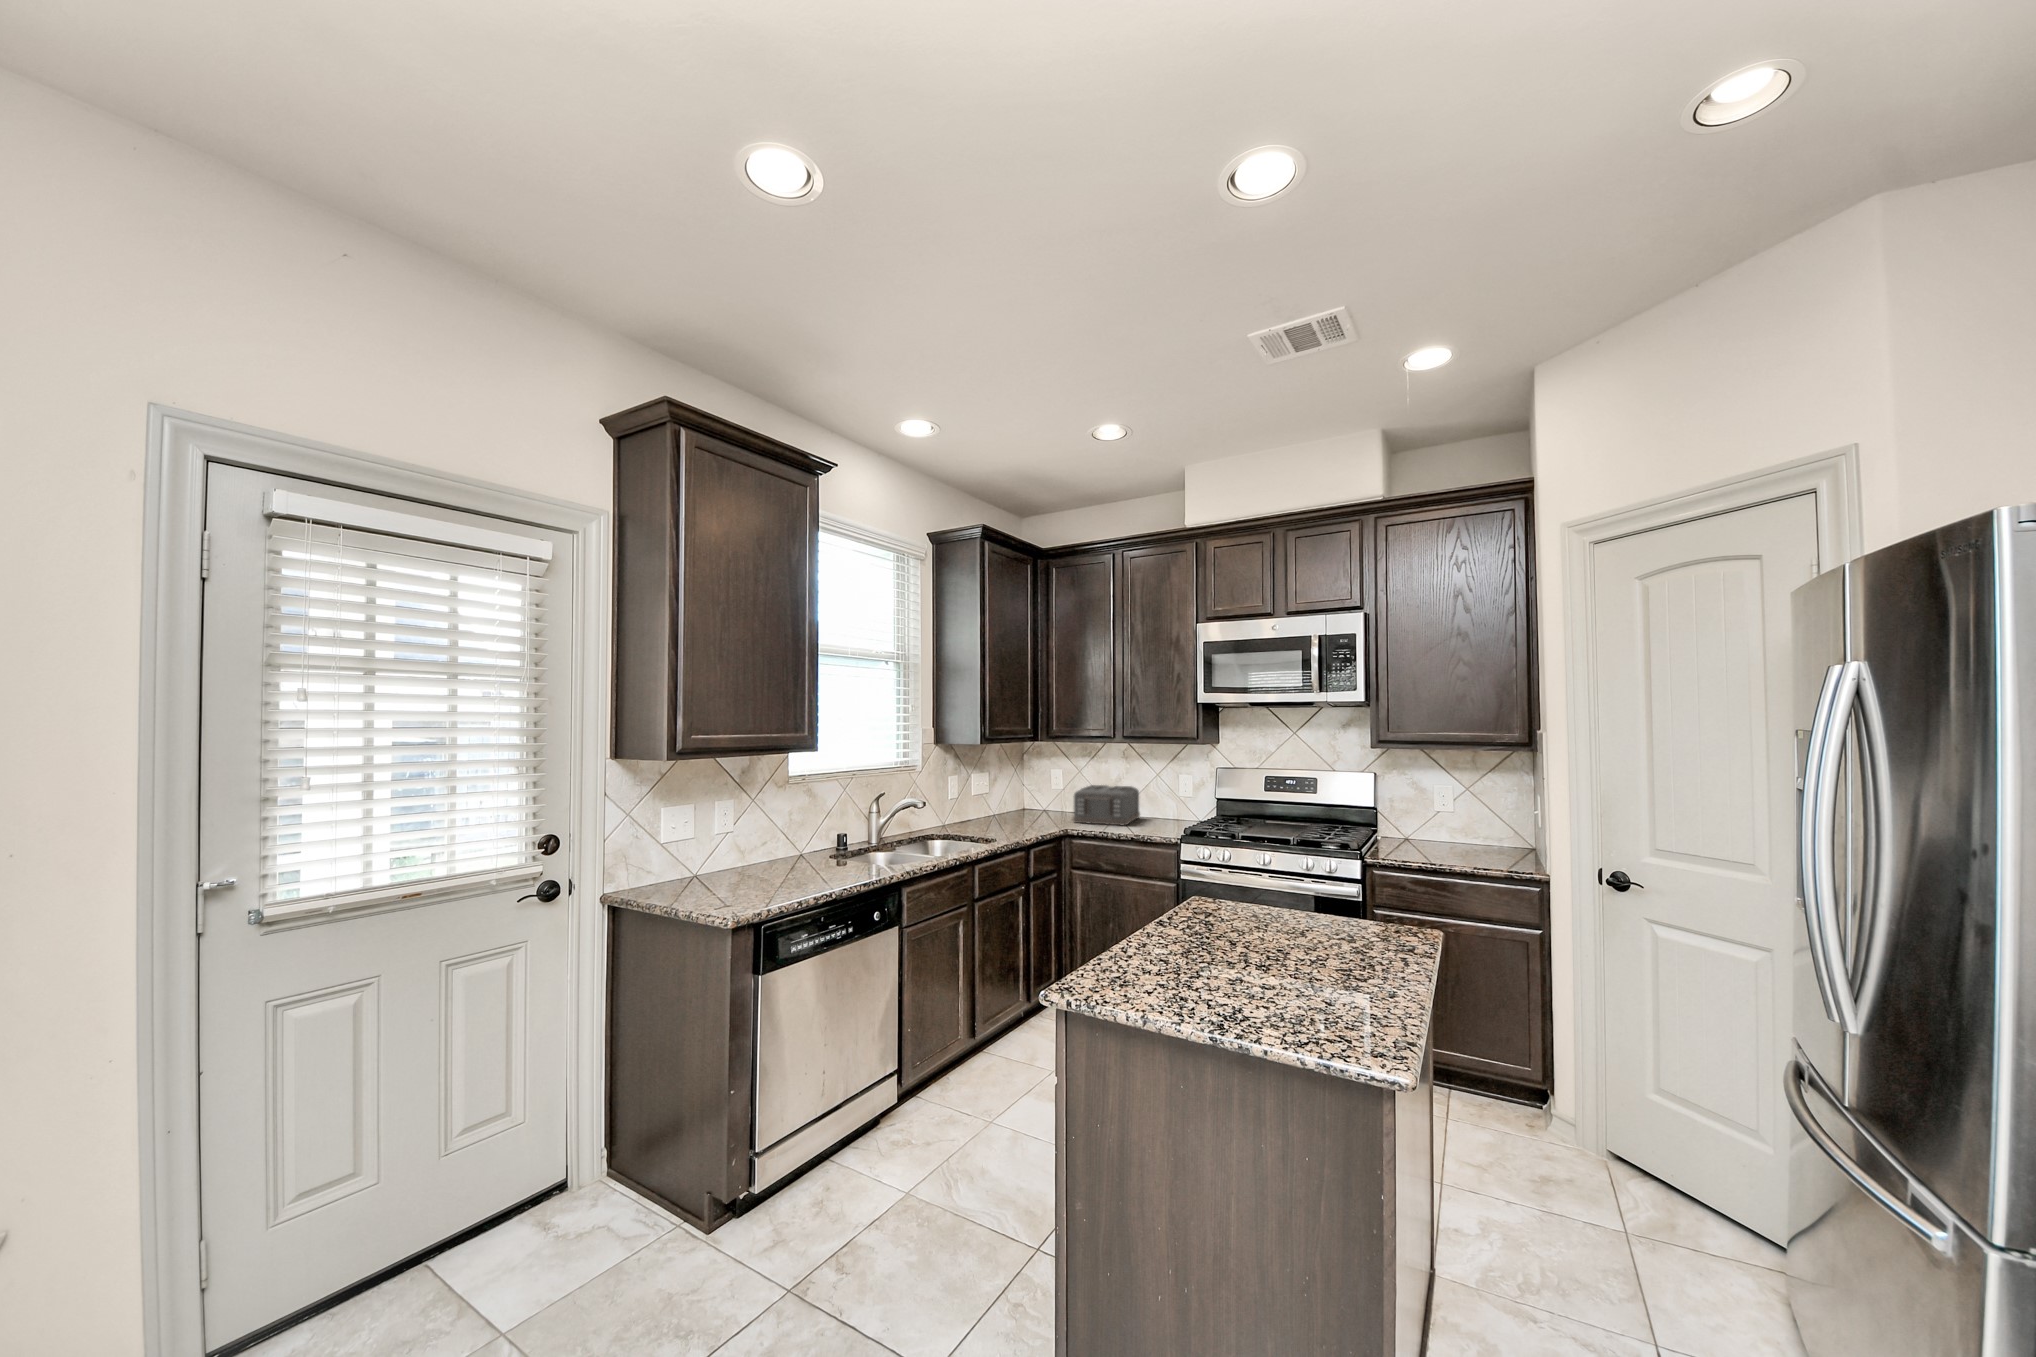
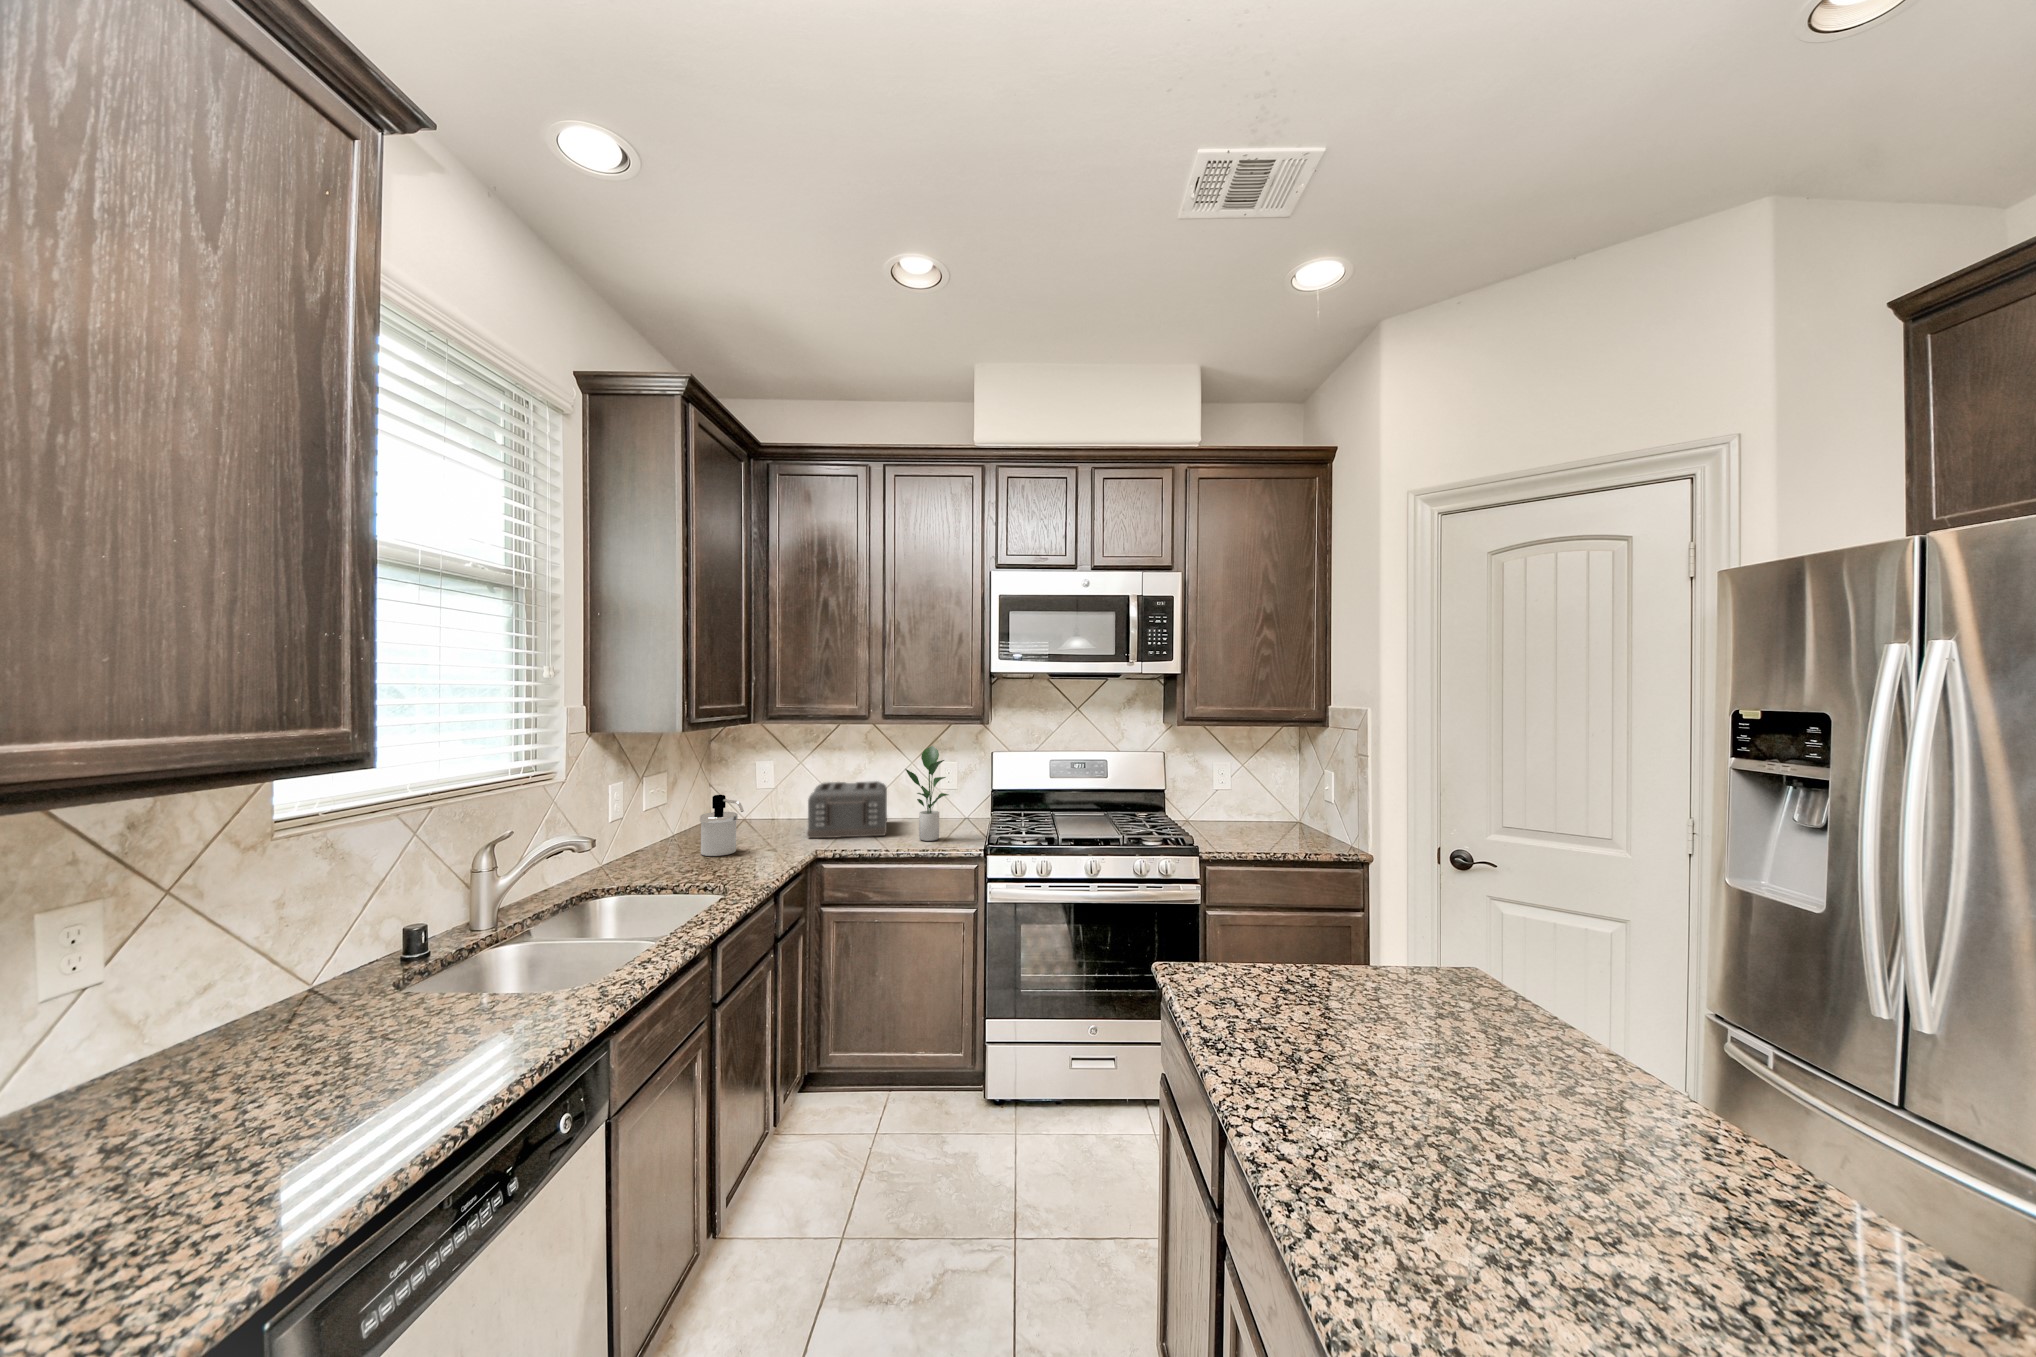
potted plant: none [1135,759,1170,831] -> present [905,746,948,841]
soap dispenser: none [1000,786,1023,826] -> present [700,795,744,856]

